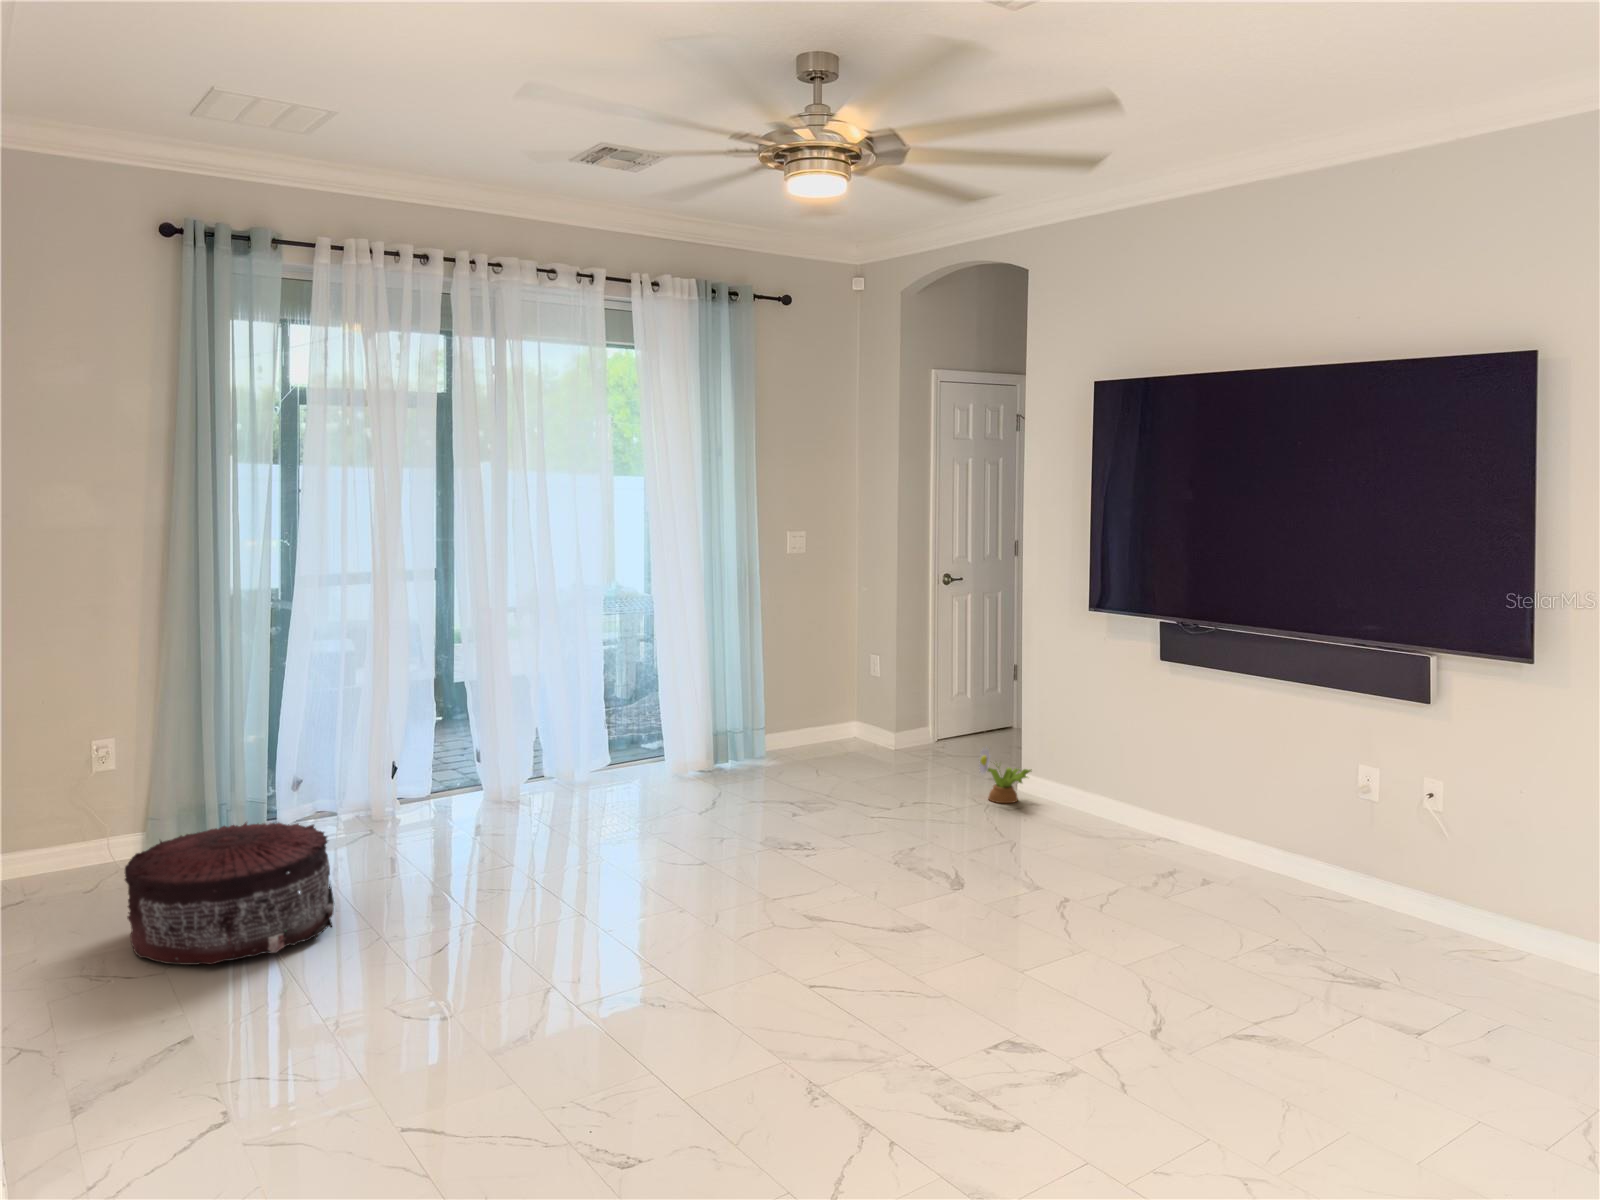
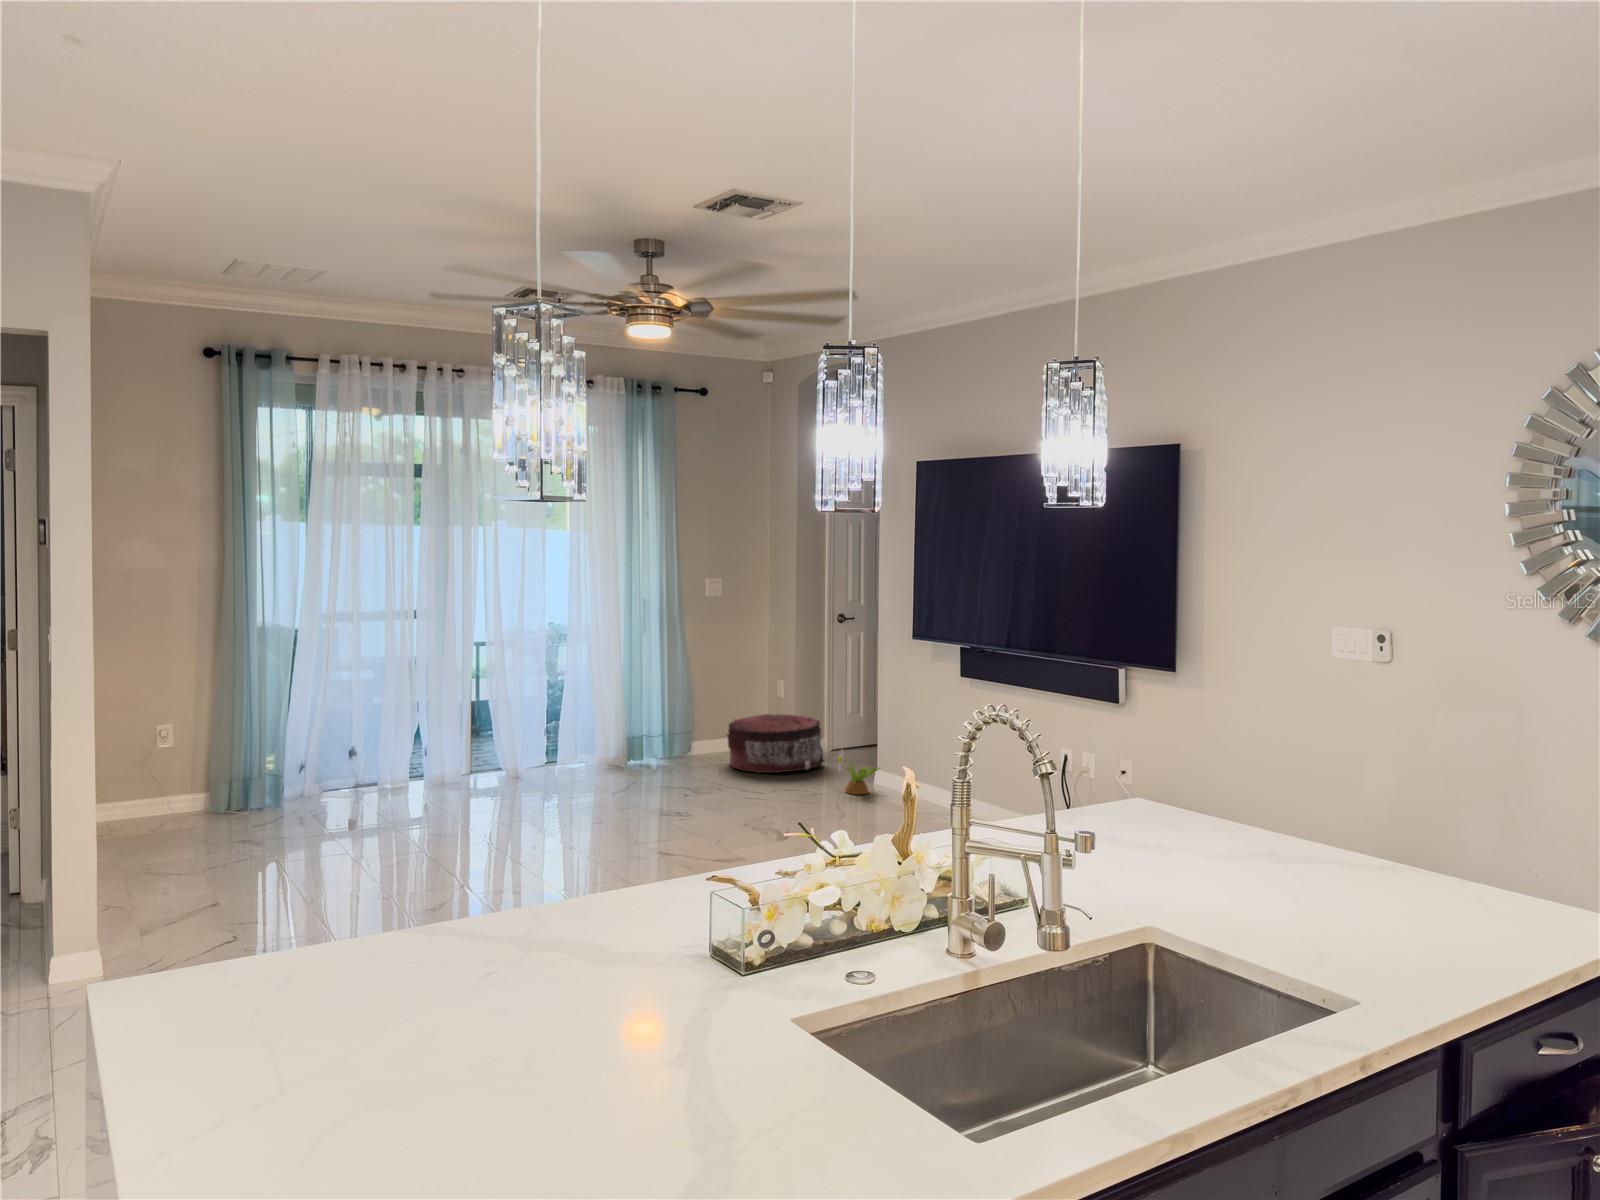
pouf: present [125,822,334,965] -> present [727,714,824,773]

